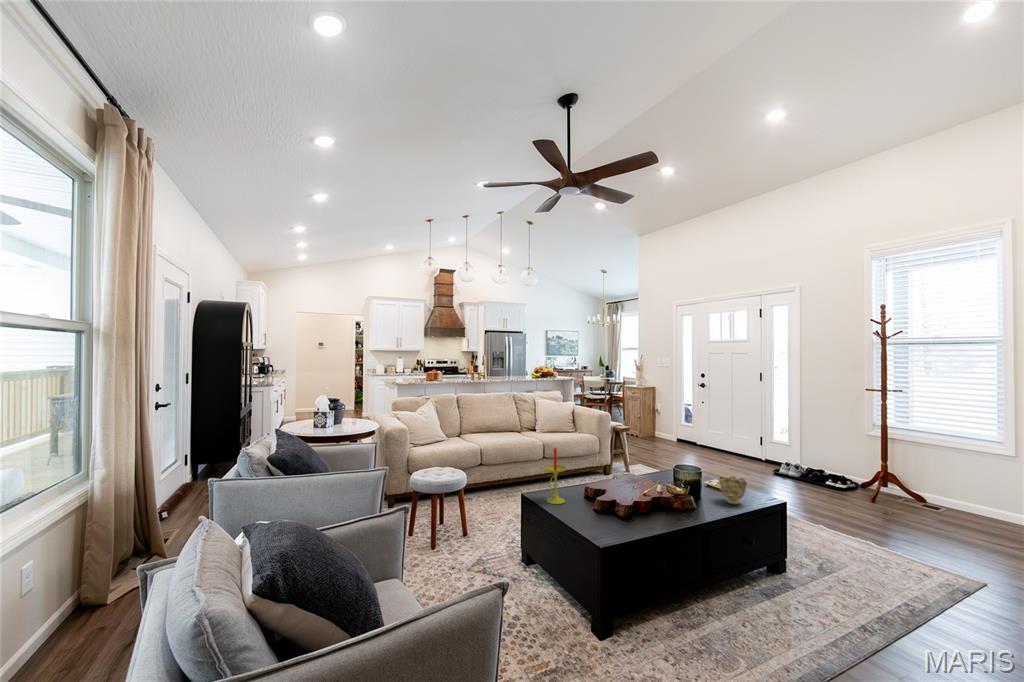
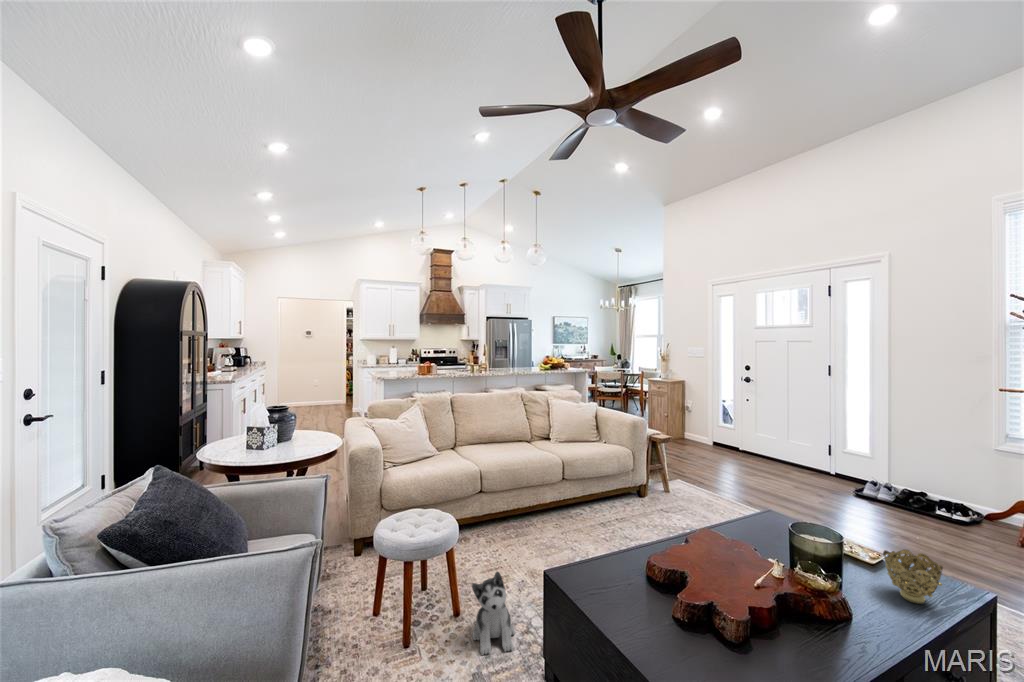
candle: present [545,448,566,504] -> none [587,502,623,603]
plush toy: none [476,500,504,551] -> present [472,572,515,655]

